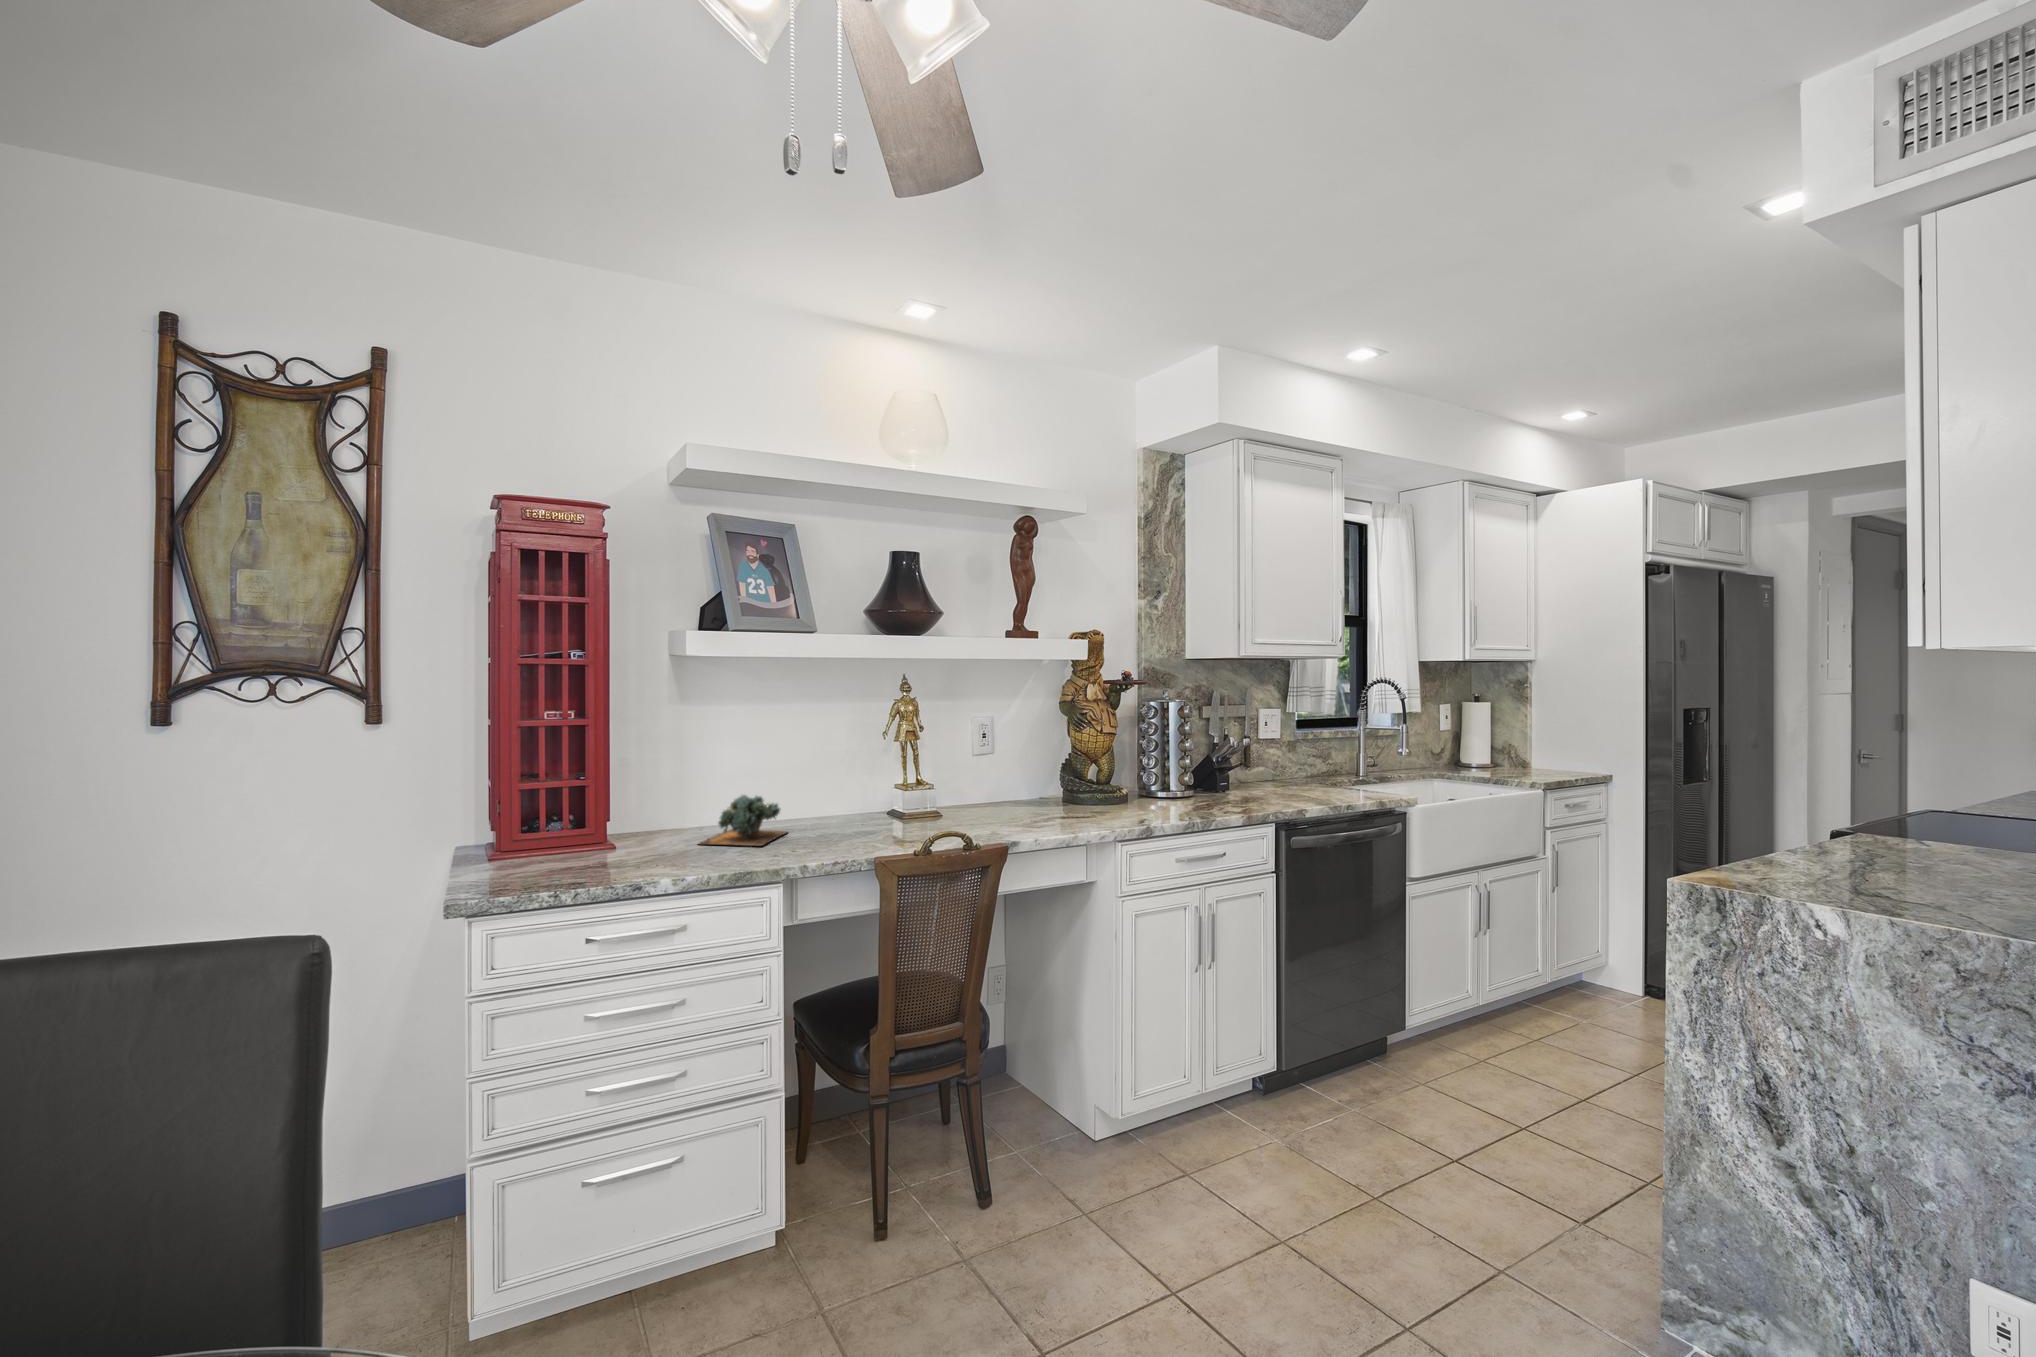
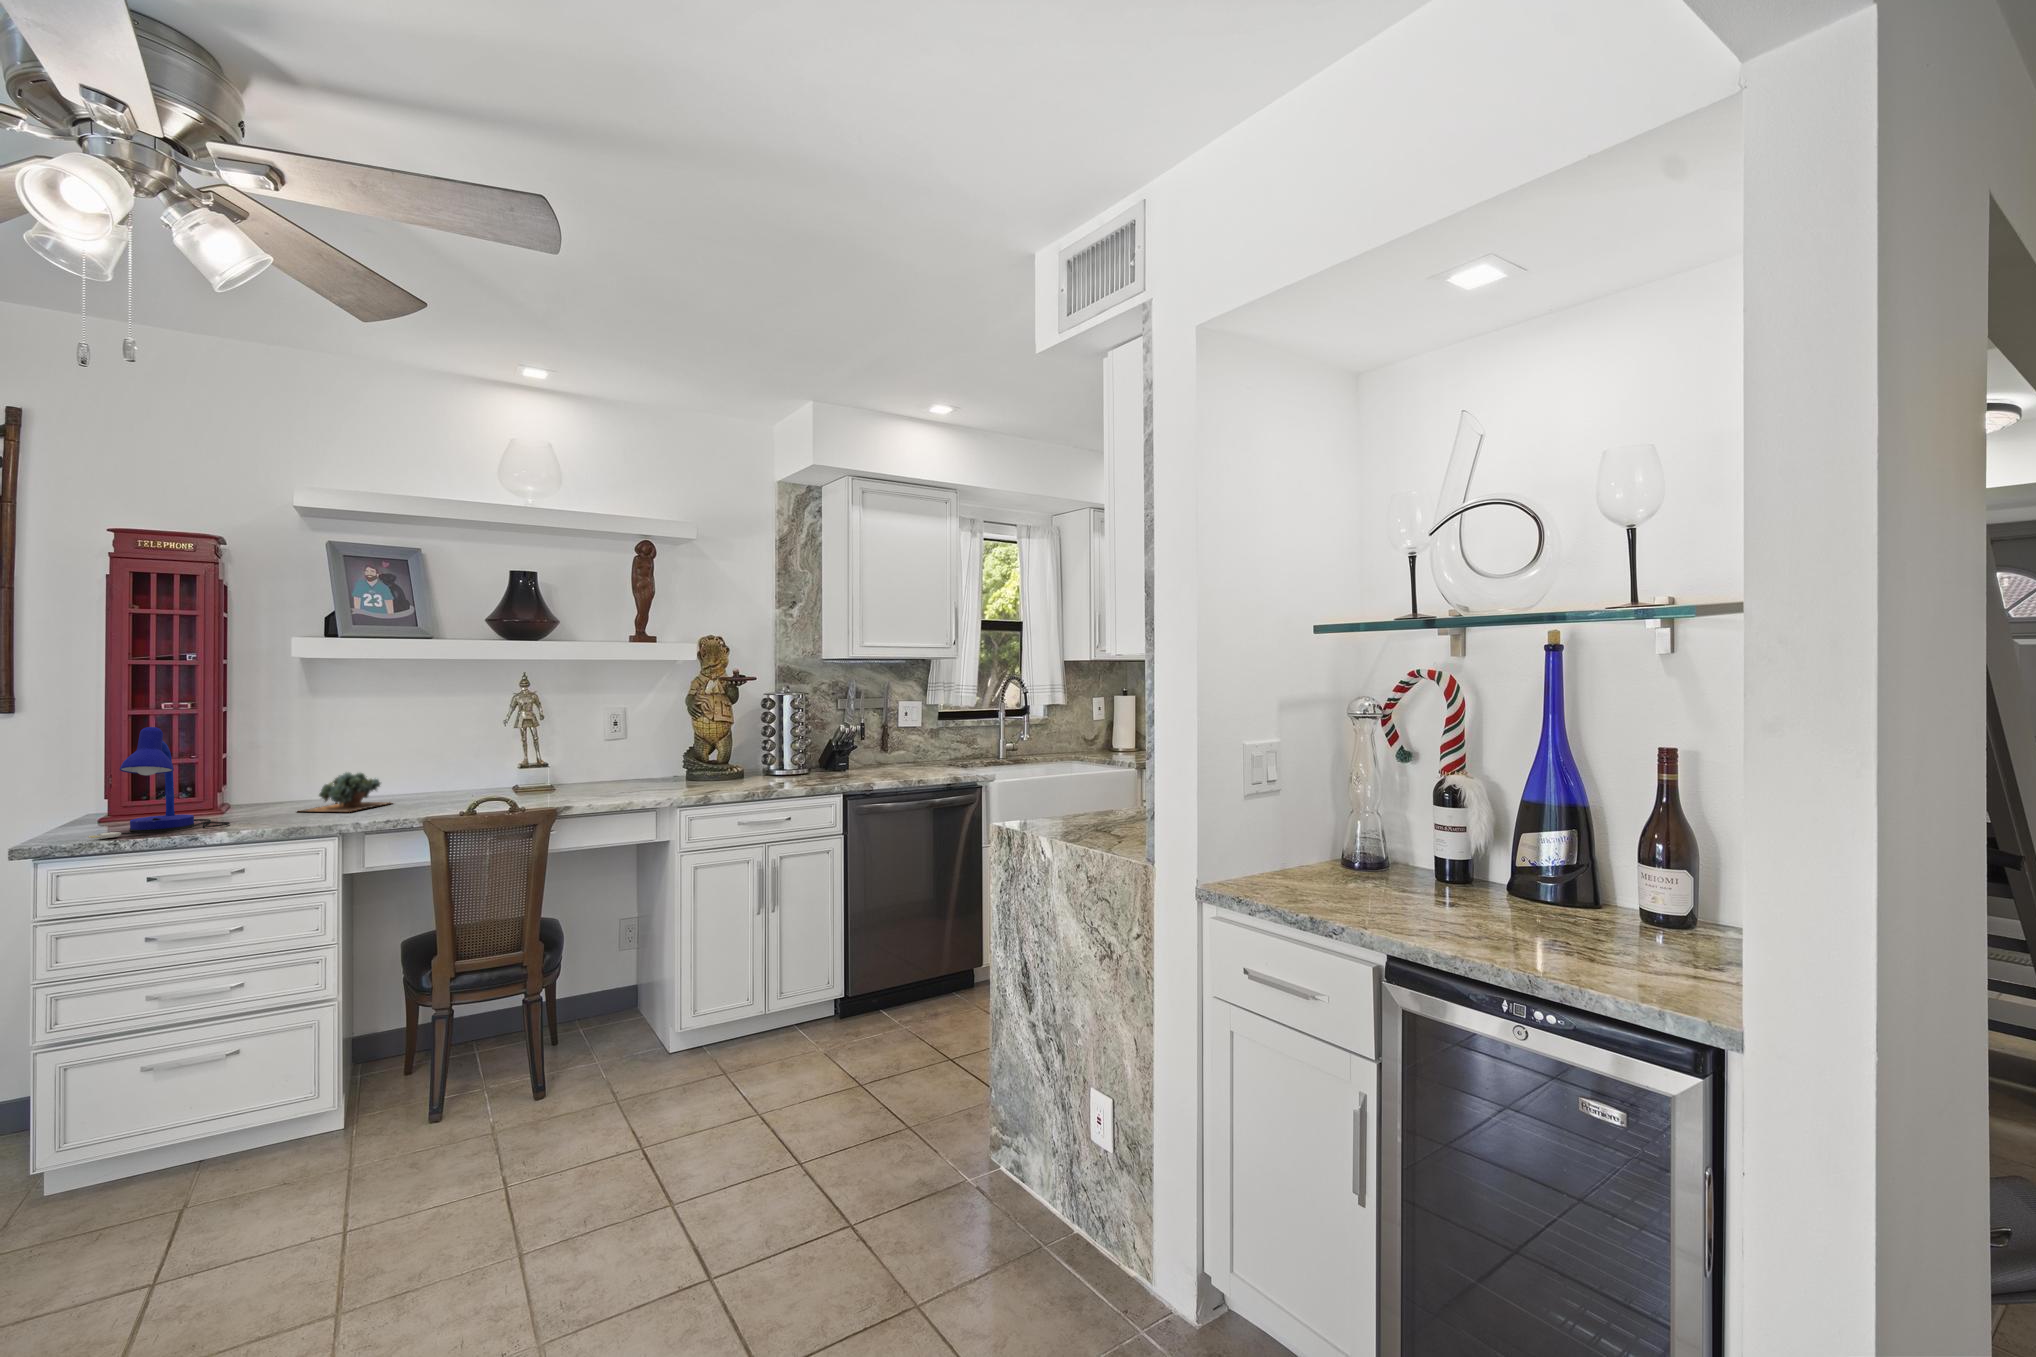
desk lamp: none [522,743,653,886] -> present [88,727,230,839]

